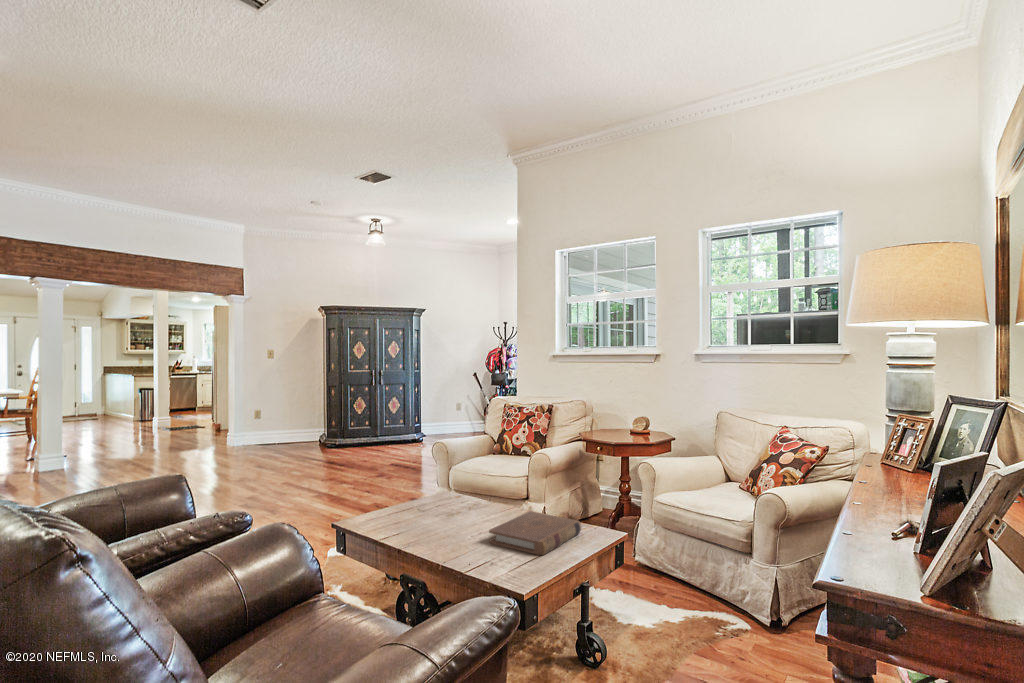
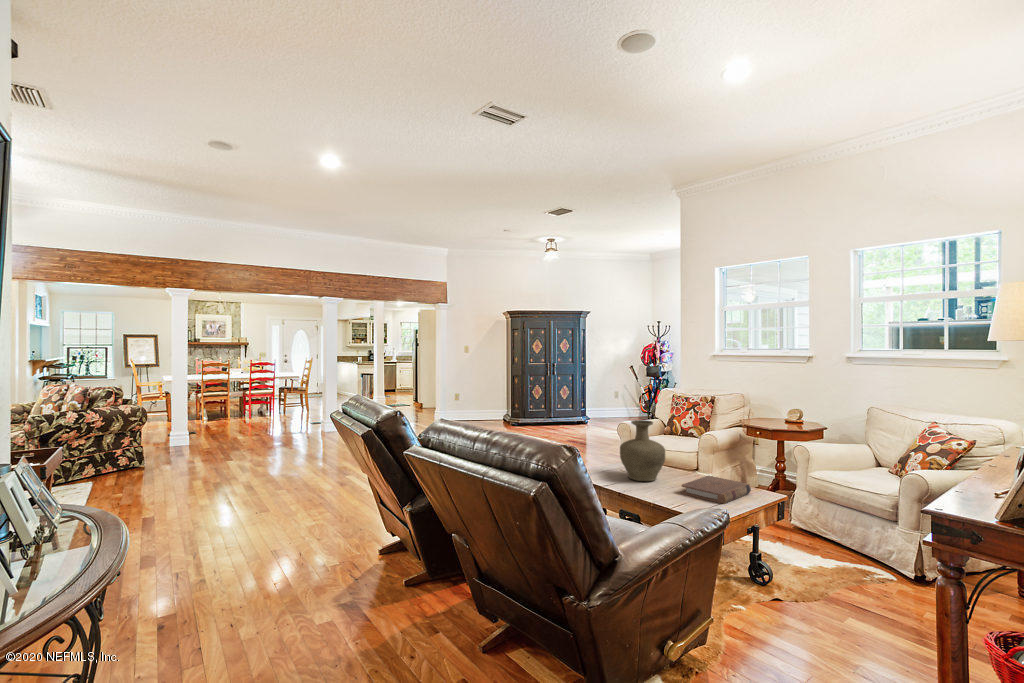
vase: none [411,439,473,526] -> present [620,420,665,481]

